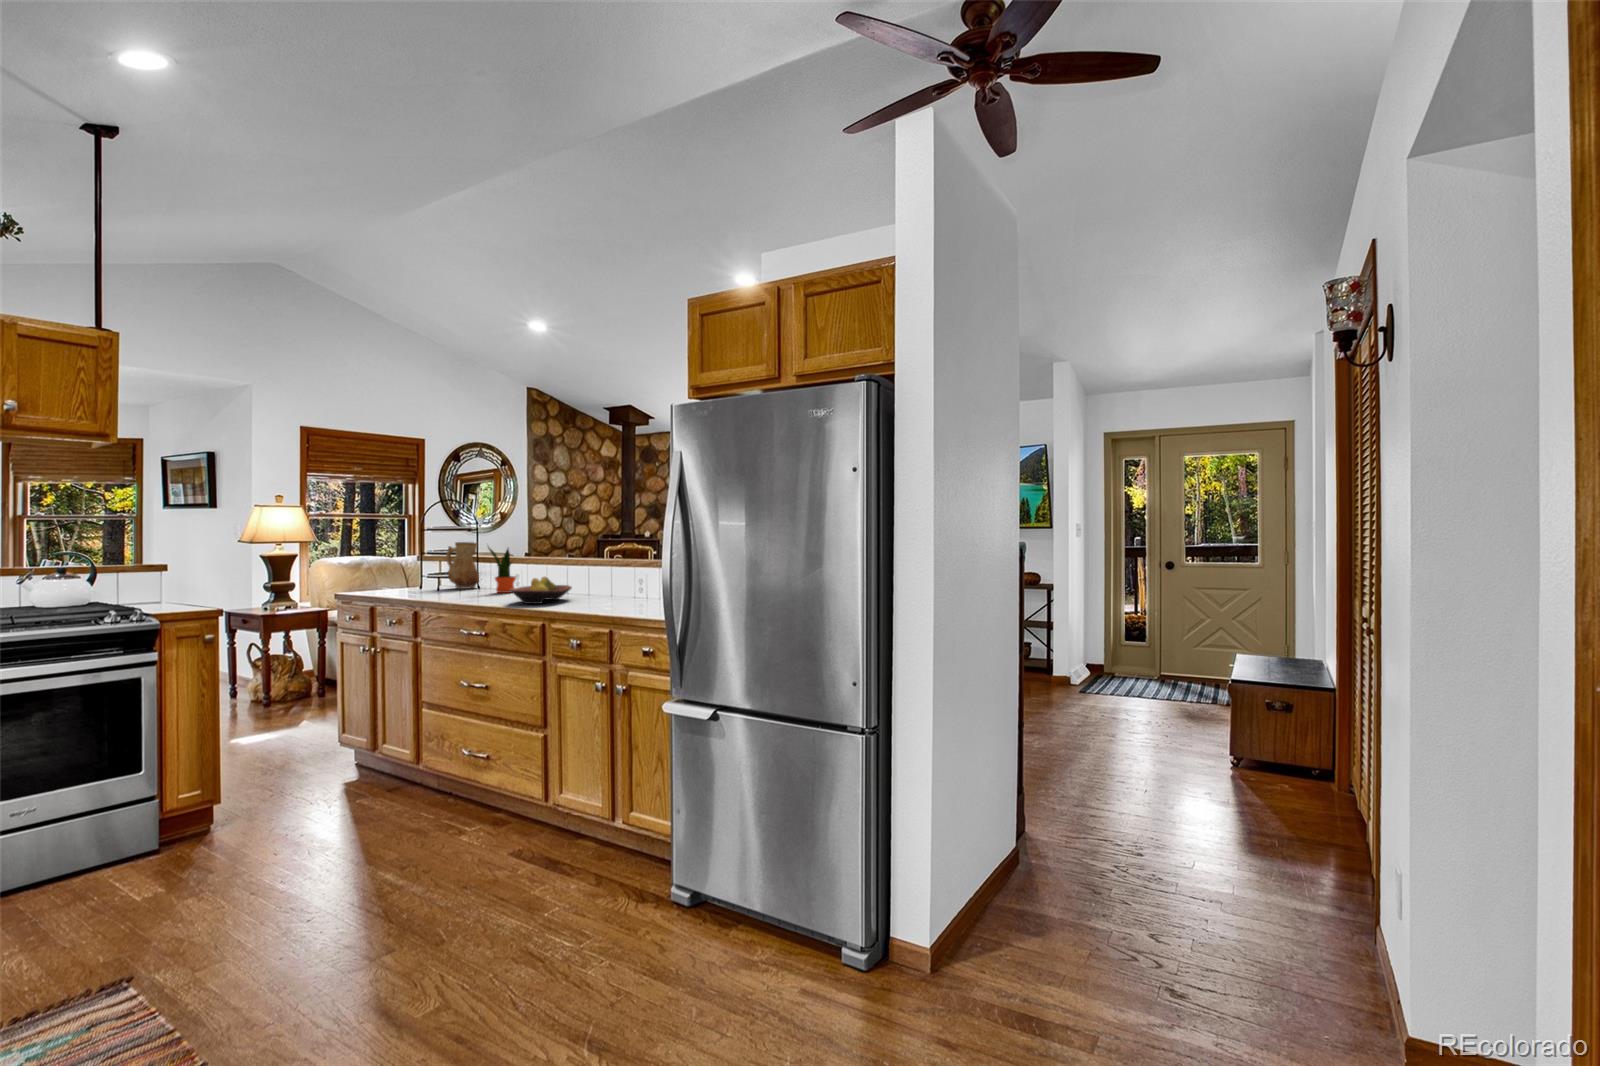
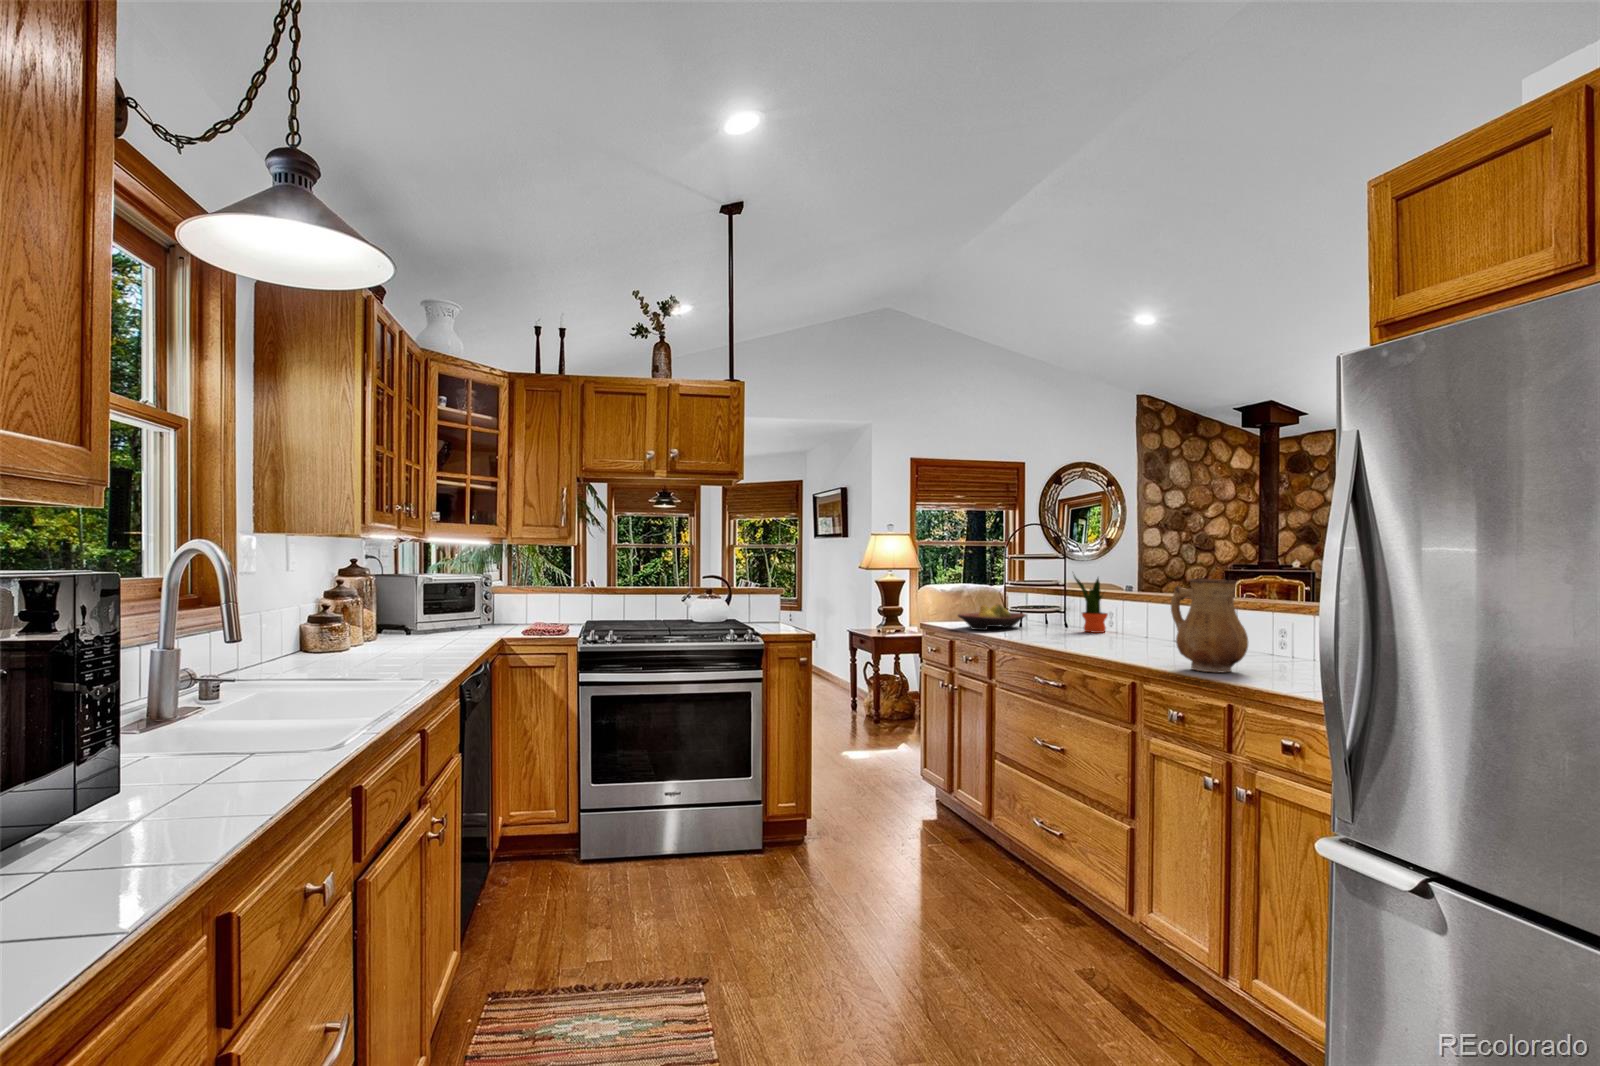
ceramic pitcher: present [446,542,482,589] -> present [1171,579,1248,672]
fruit bowl: present [509,577,571,604] -> present [958,603,1026,630]

